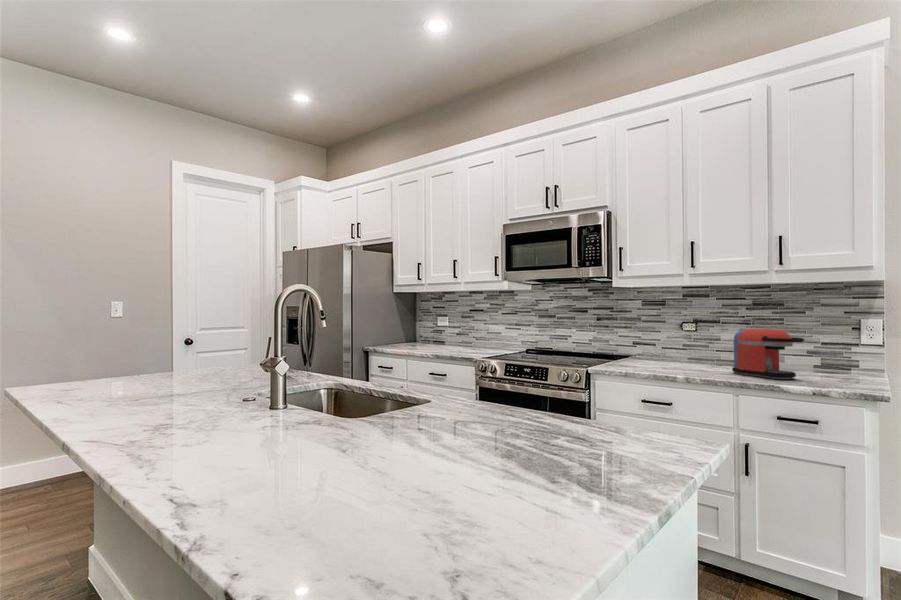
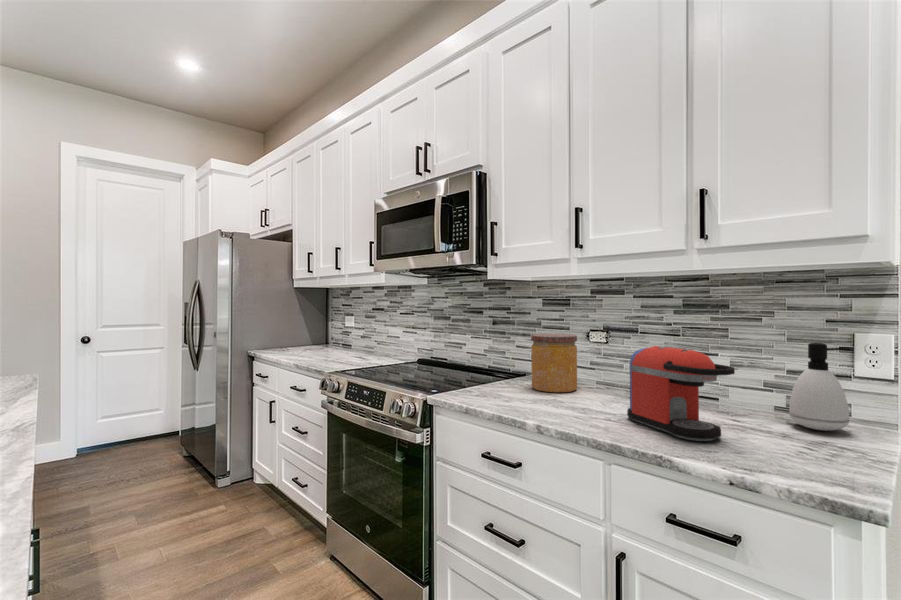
jar: none [646,325,680,364] -> present [531,334,577,392]
soap dispenser: none [826,325,860,374] -> present [789,343,851,431]

